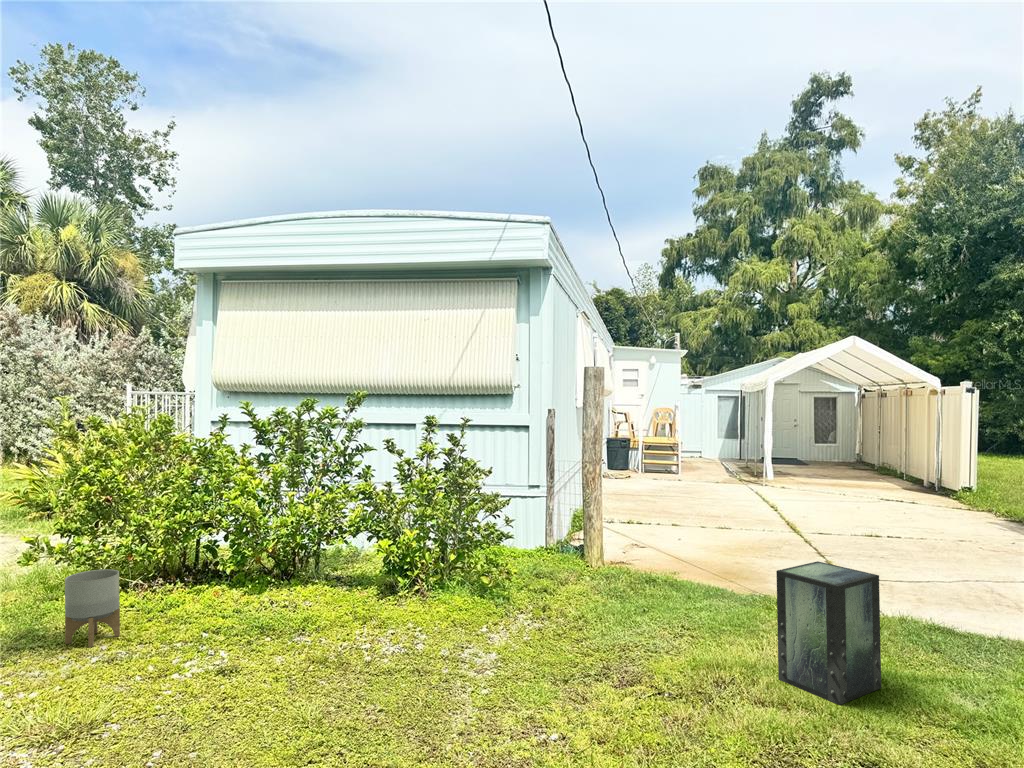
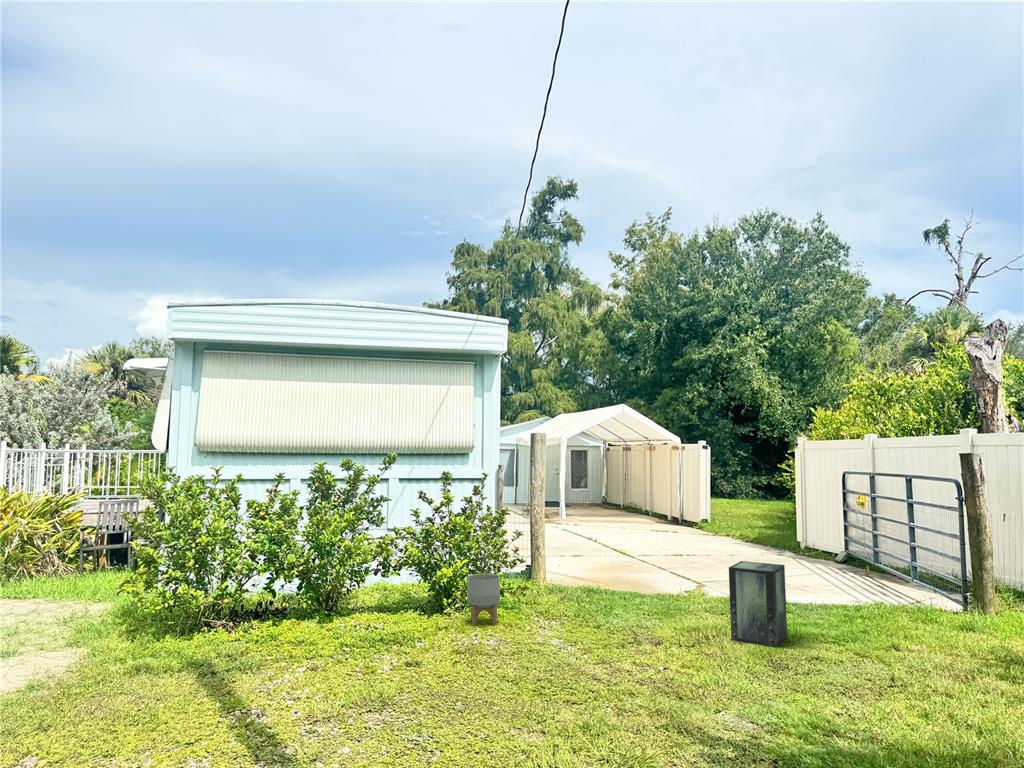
planter: present [65,569,120,647] -> present [467,574,500,626]

